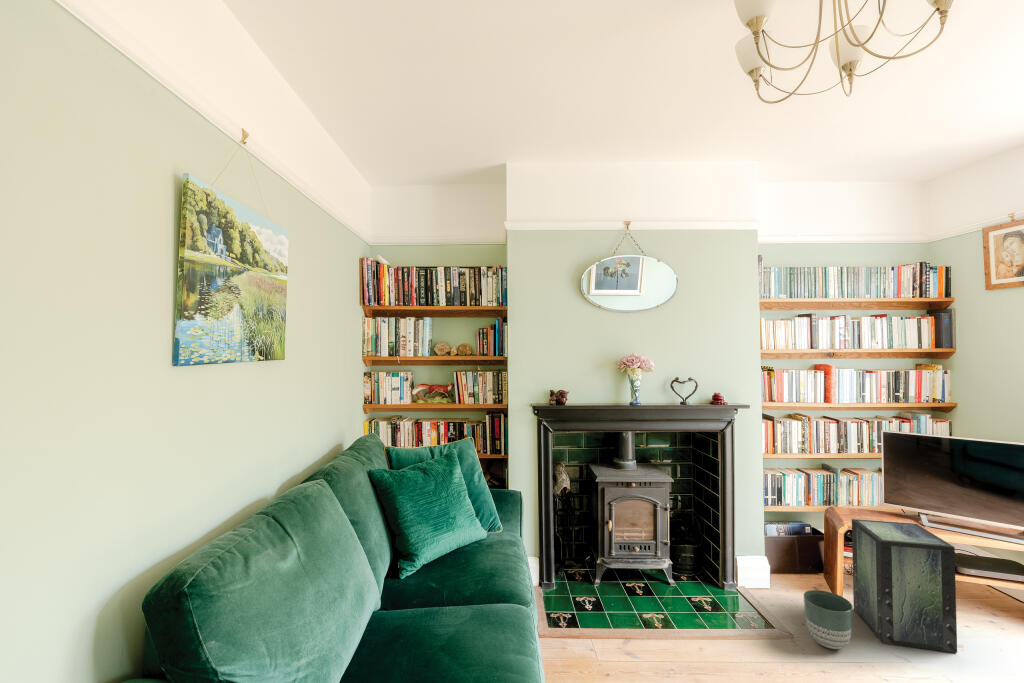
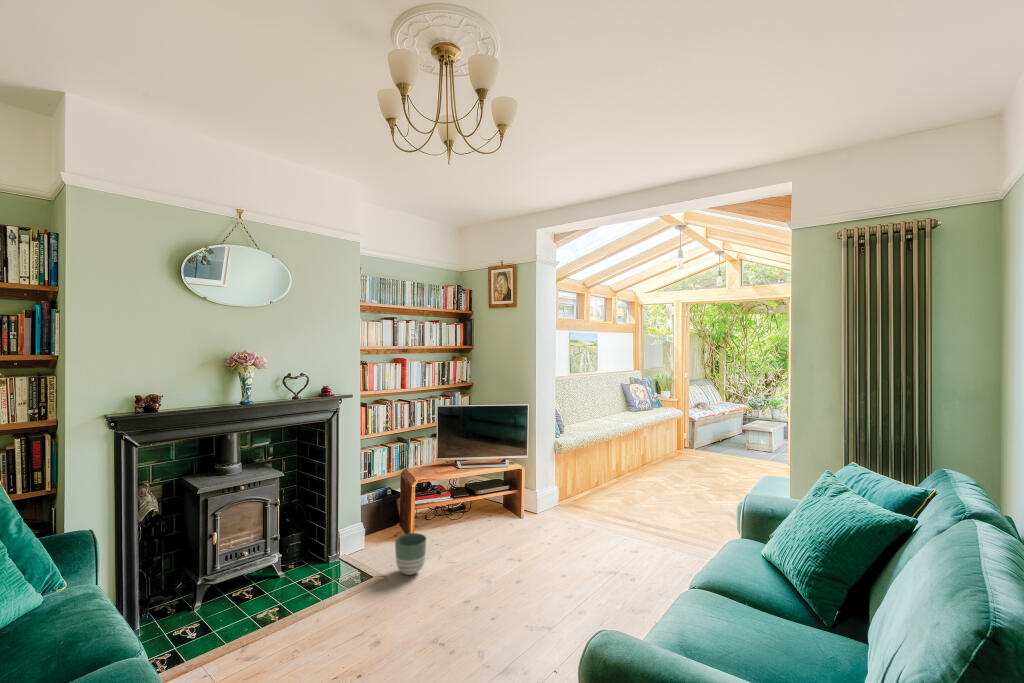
storage box: present [852,519,957,653] -> none [421,469,479,558]

